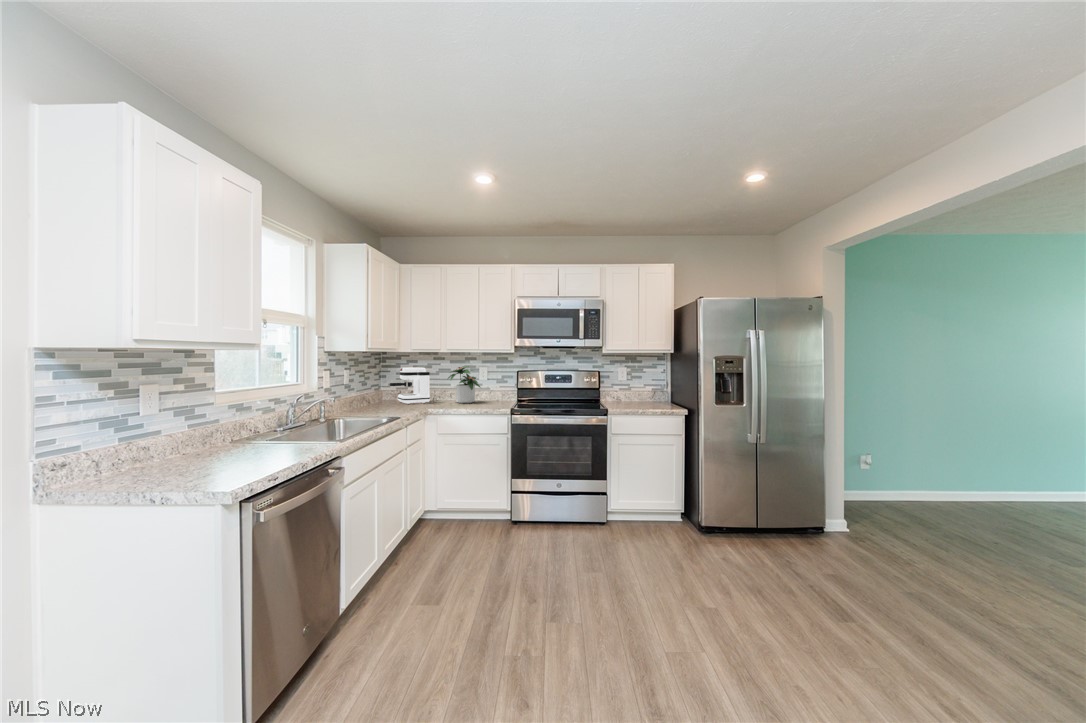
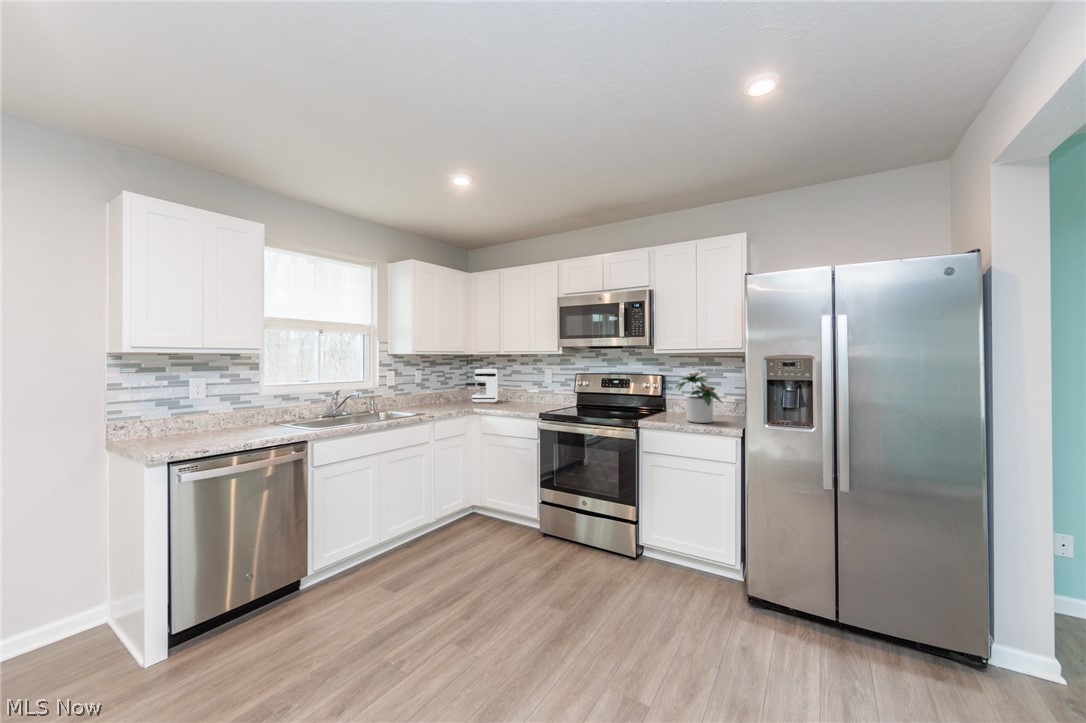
potted plant: present [448,366,480,403] -> present [675,372,722,423]

